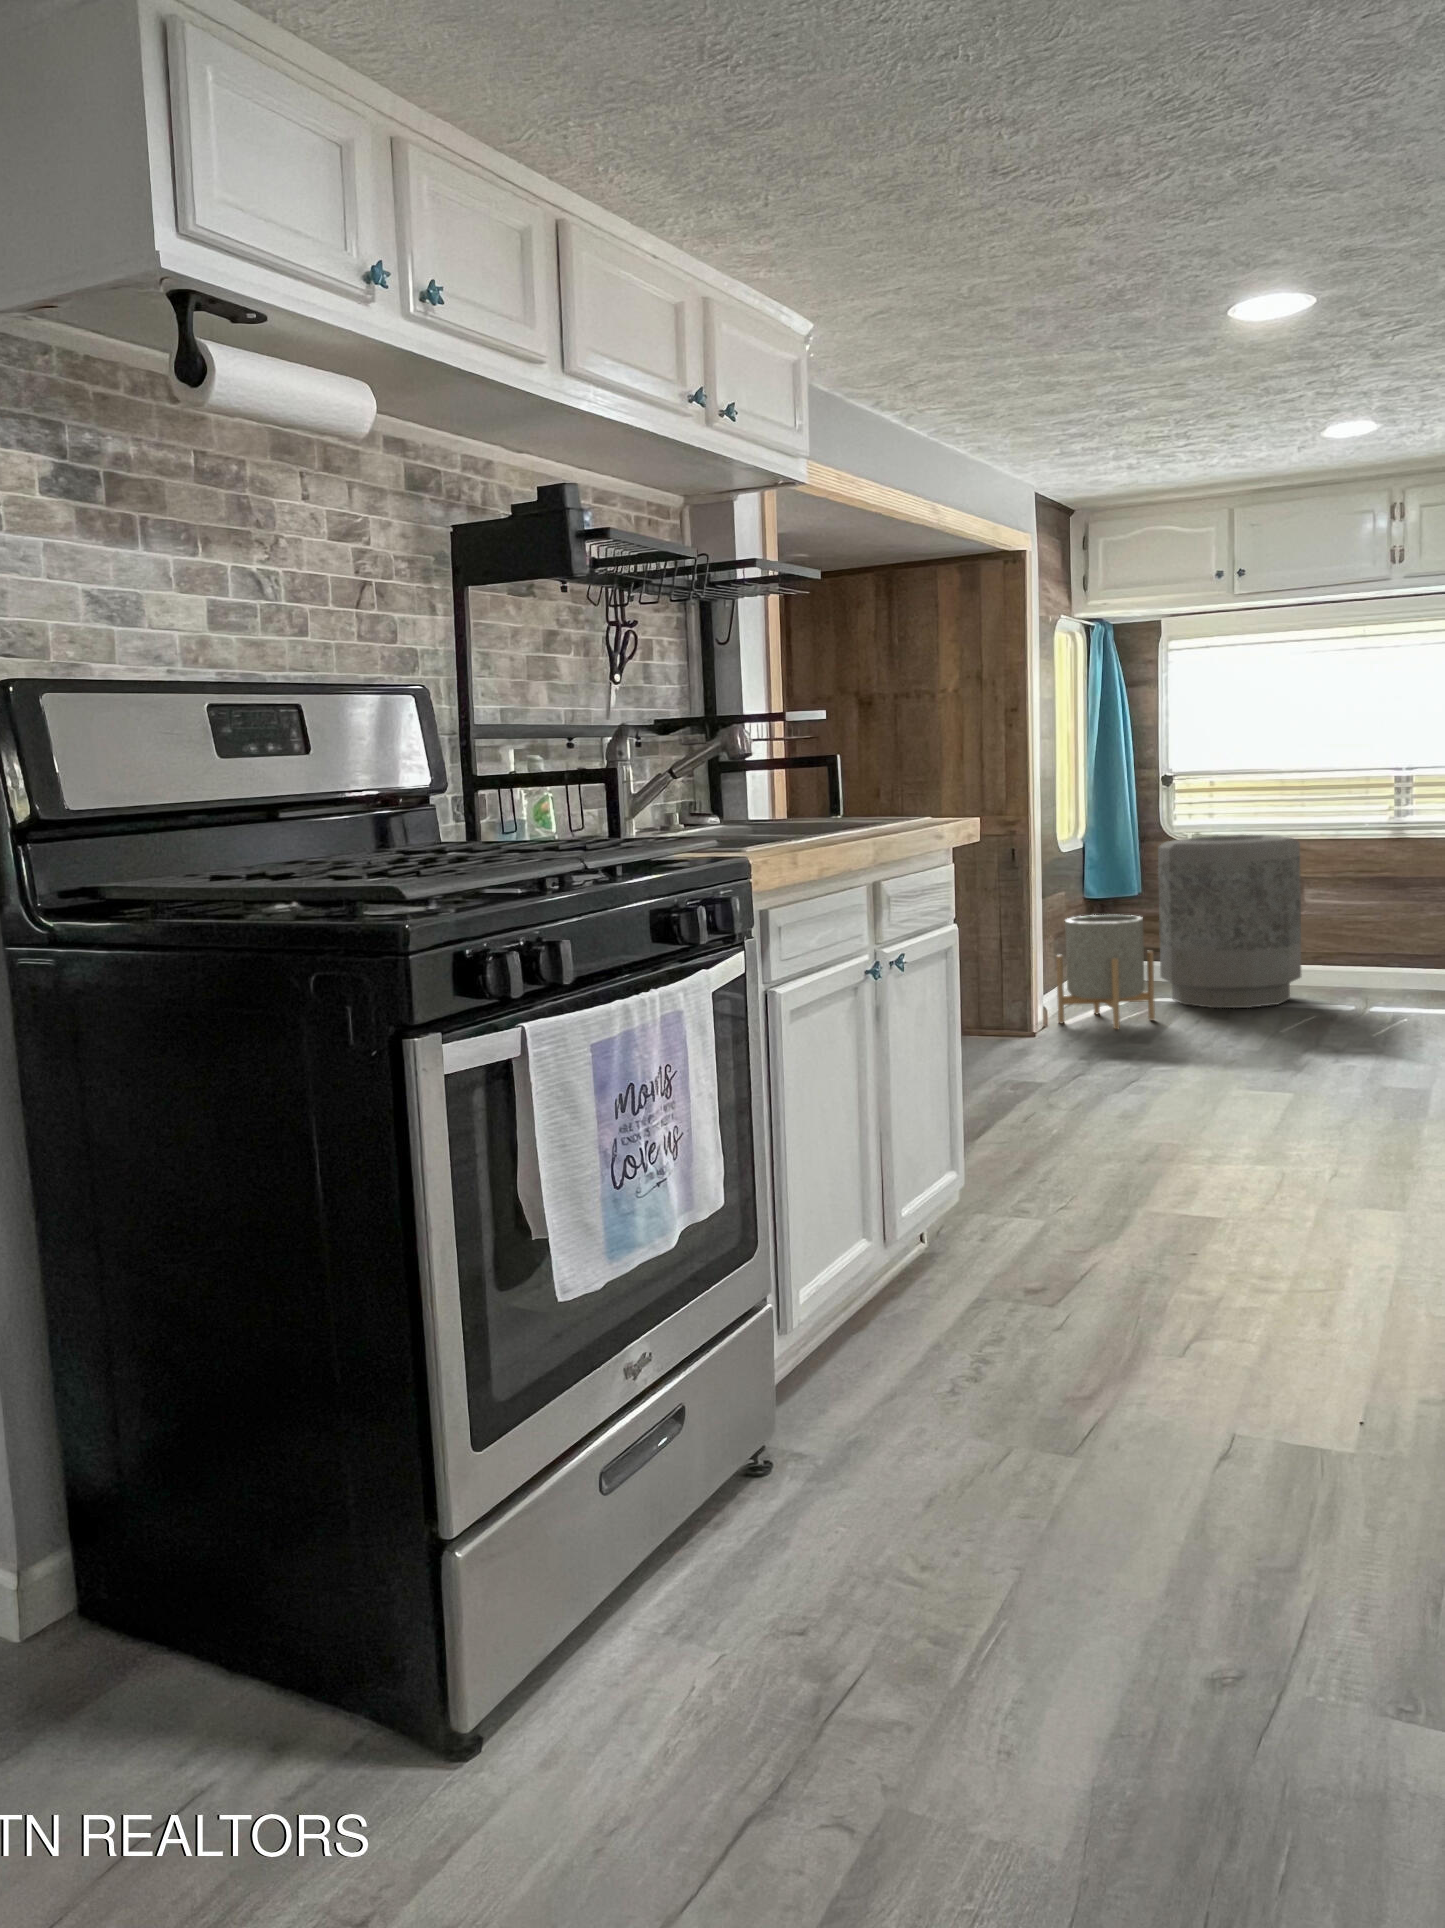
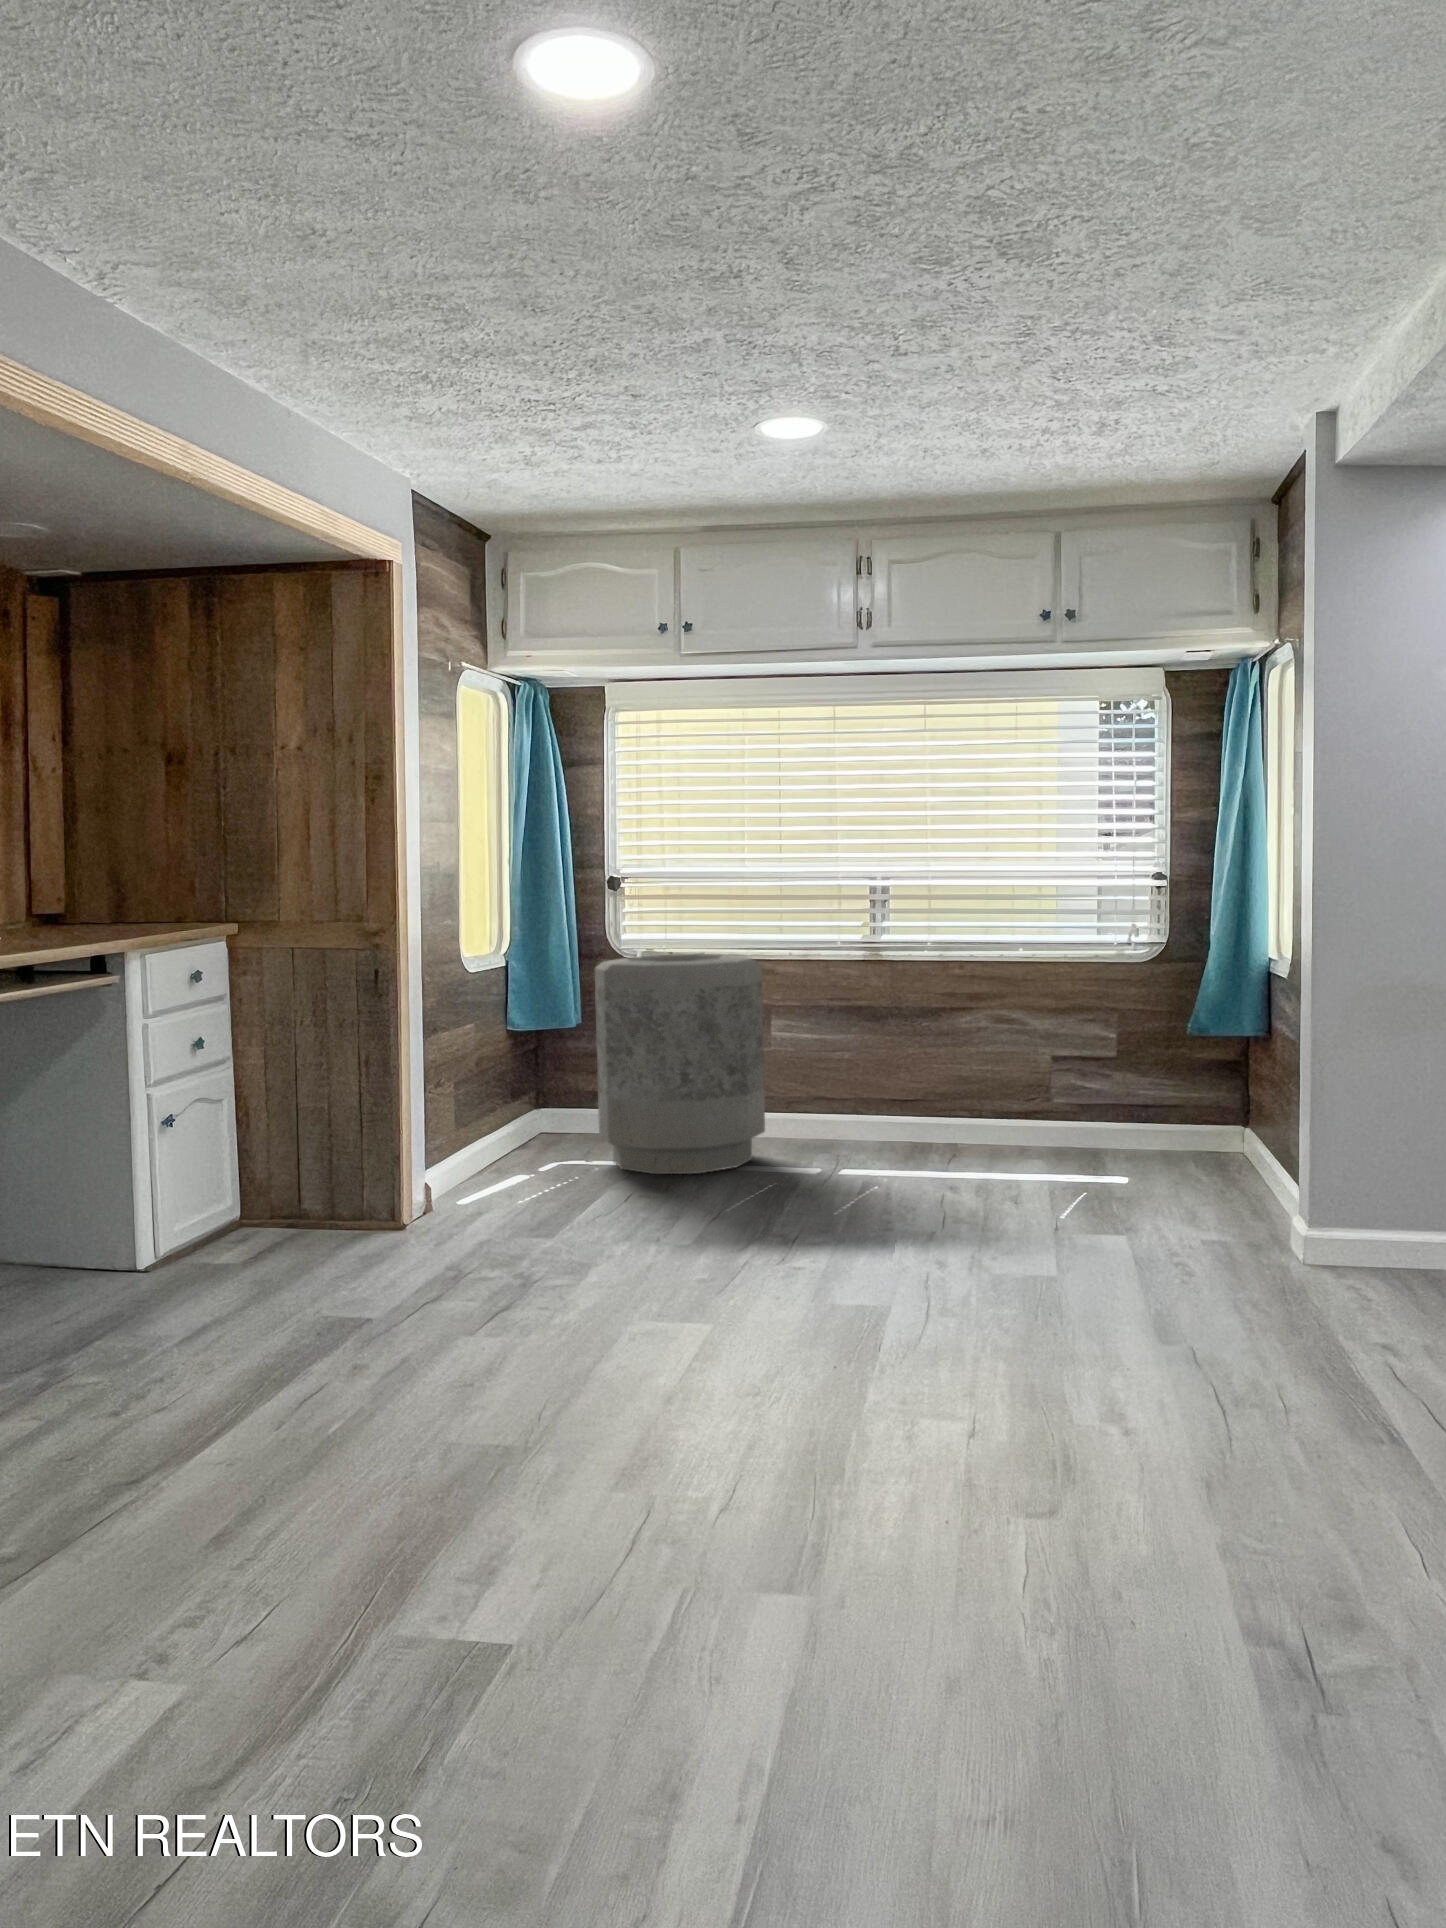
planter: present [1056,915,1155,1029] -> none [448,1057,578,1213]

